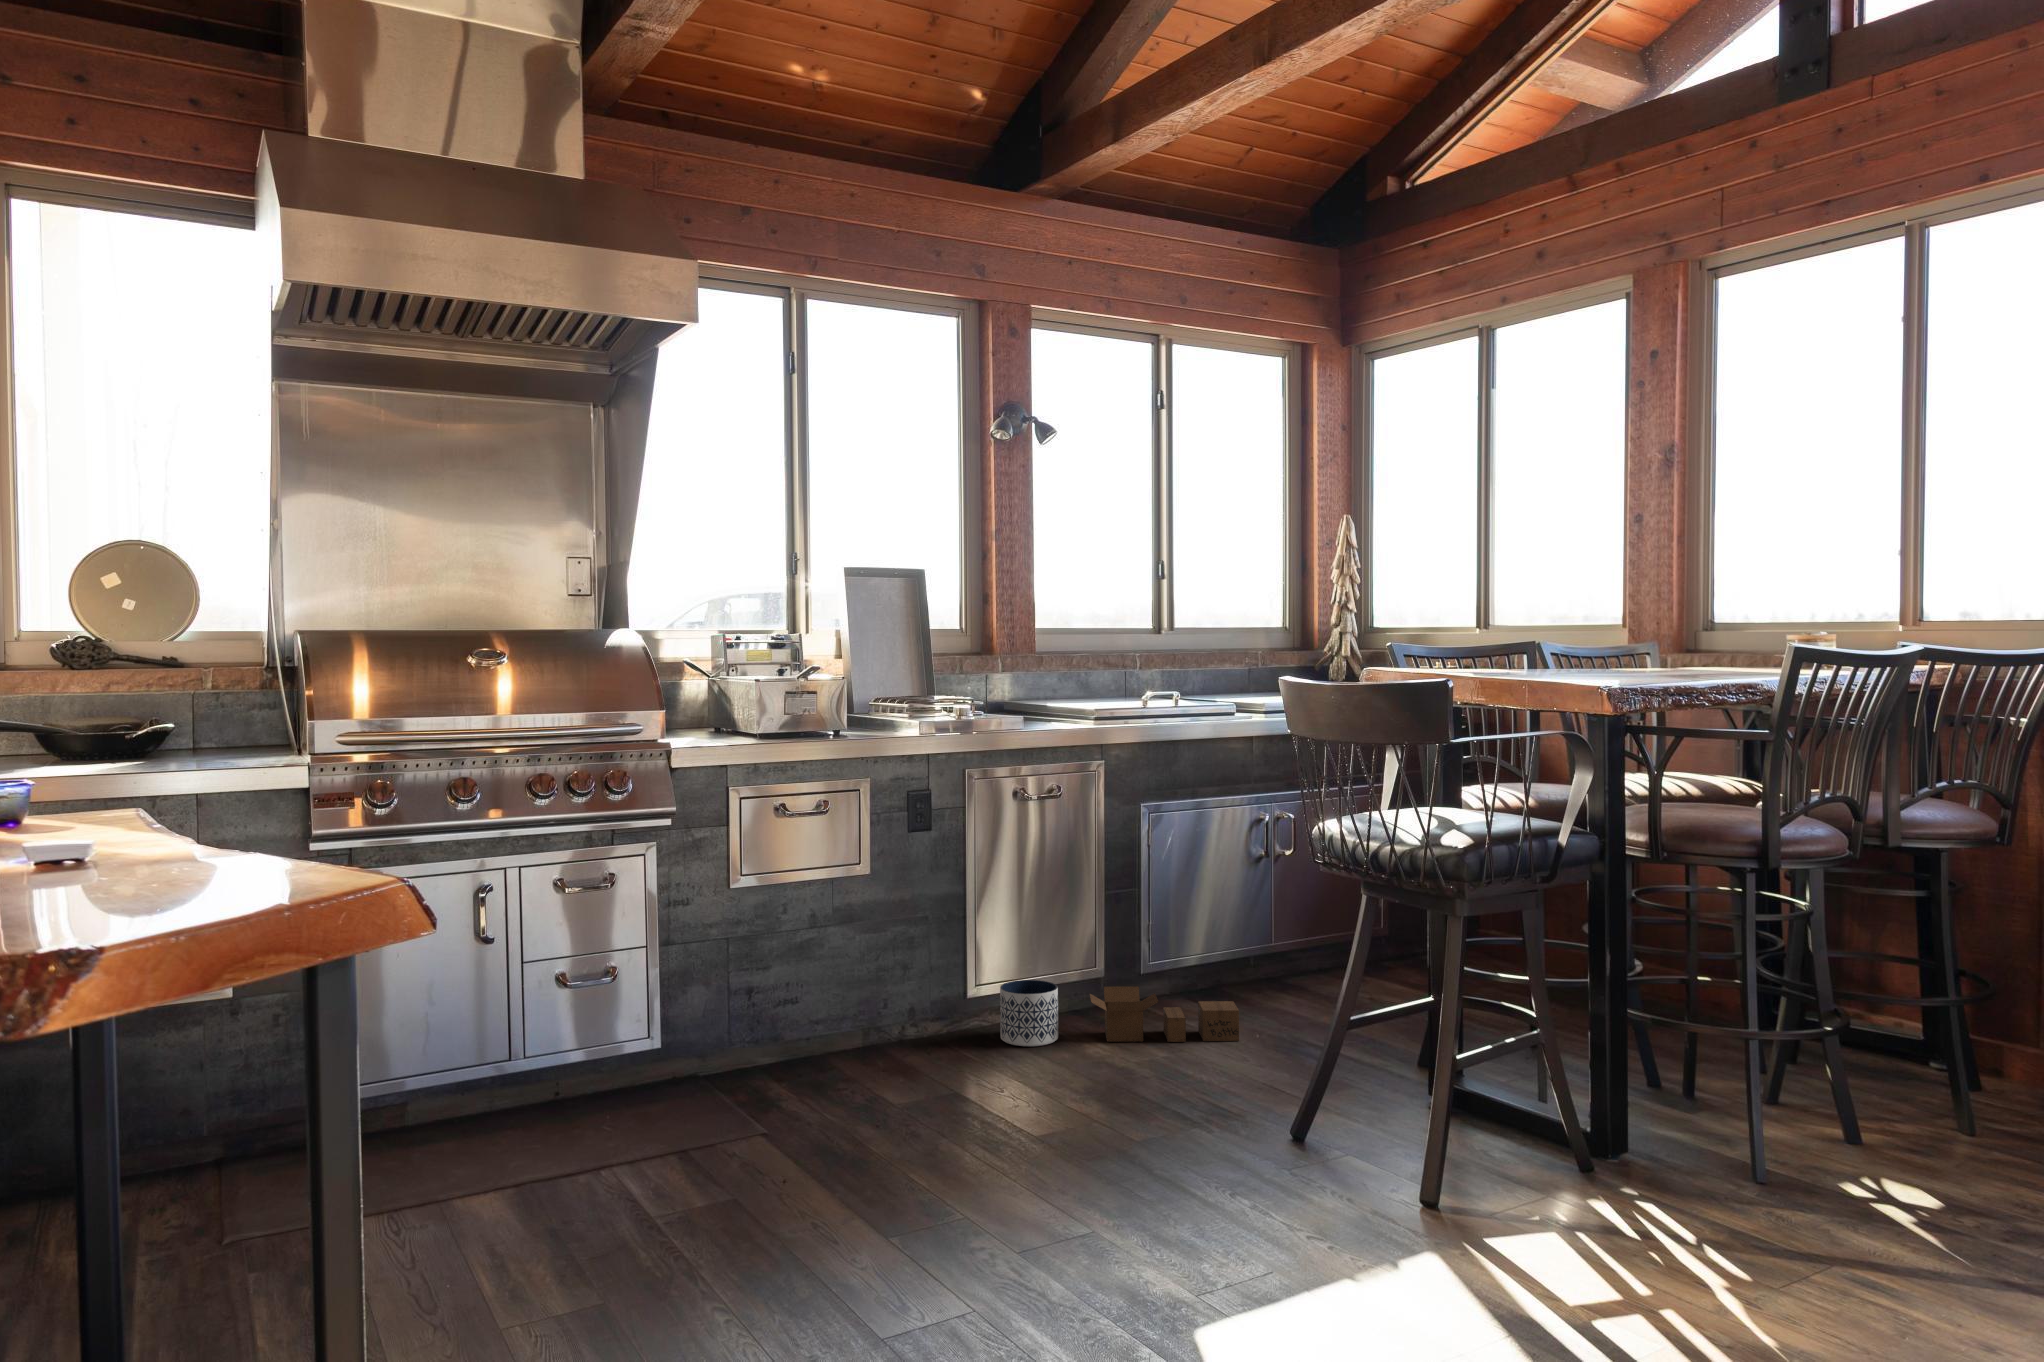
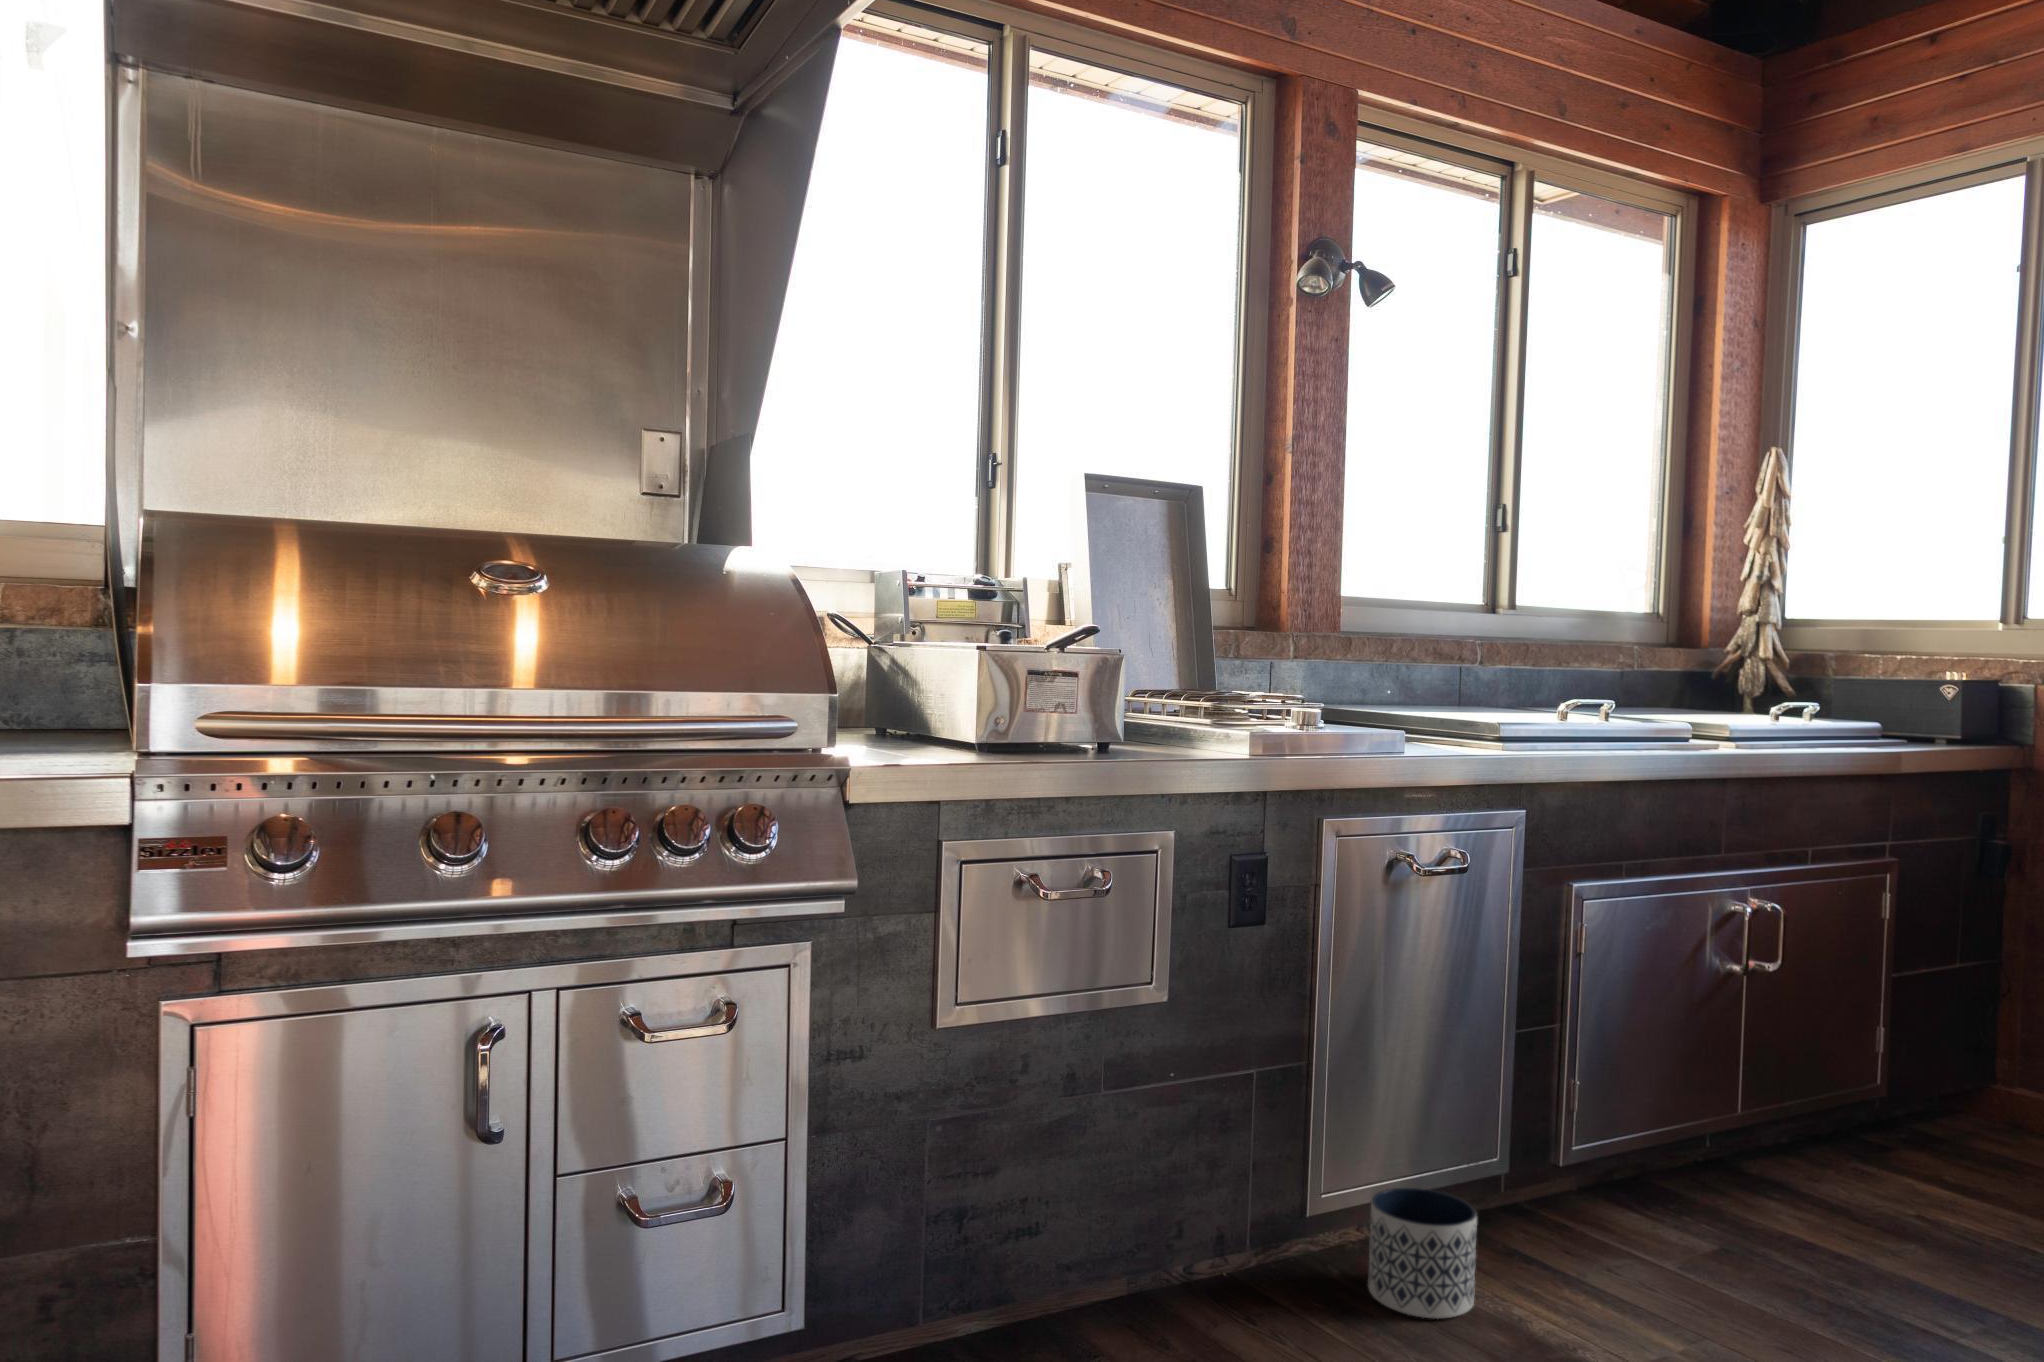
cardboard box: present [1090,986,1239,1042] -> none [1519,1204,1804,1322]

